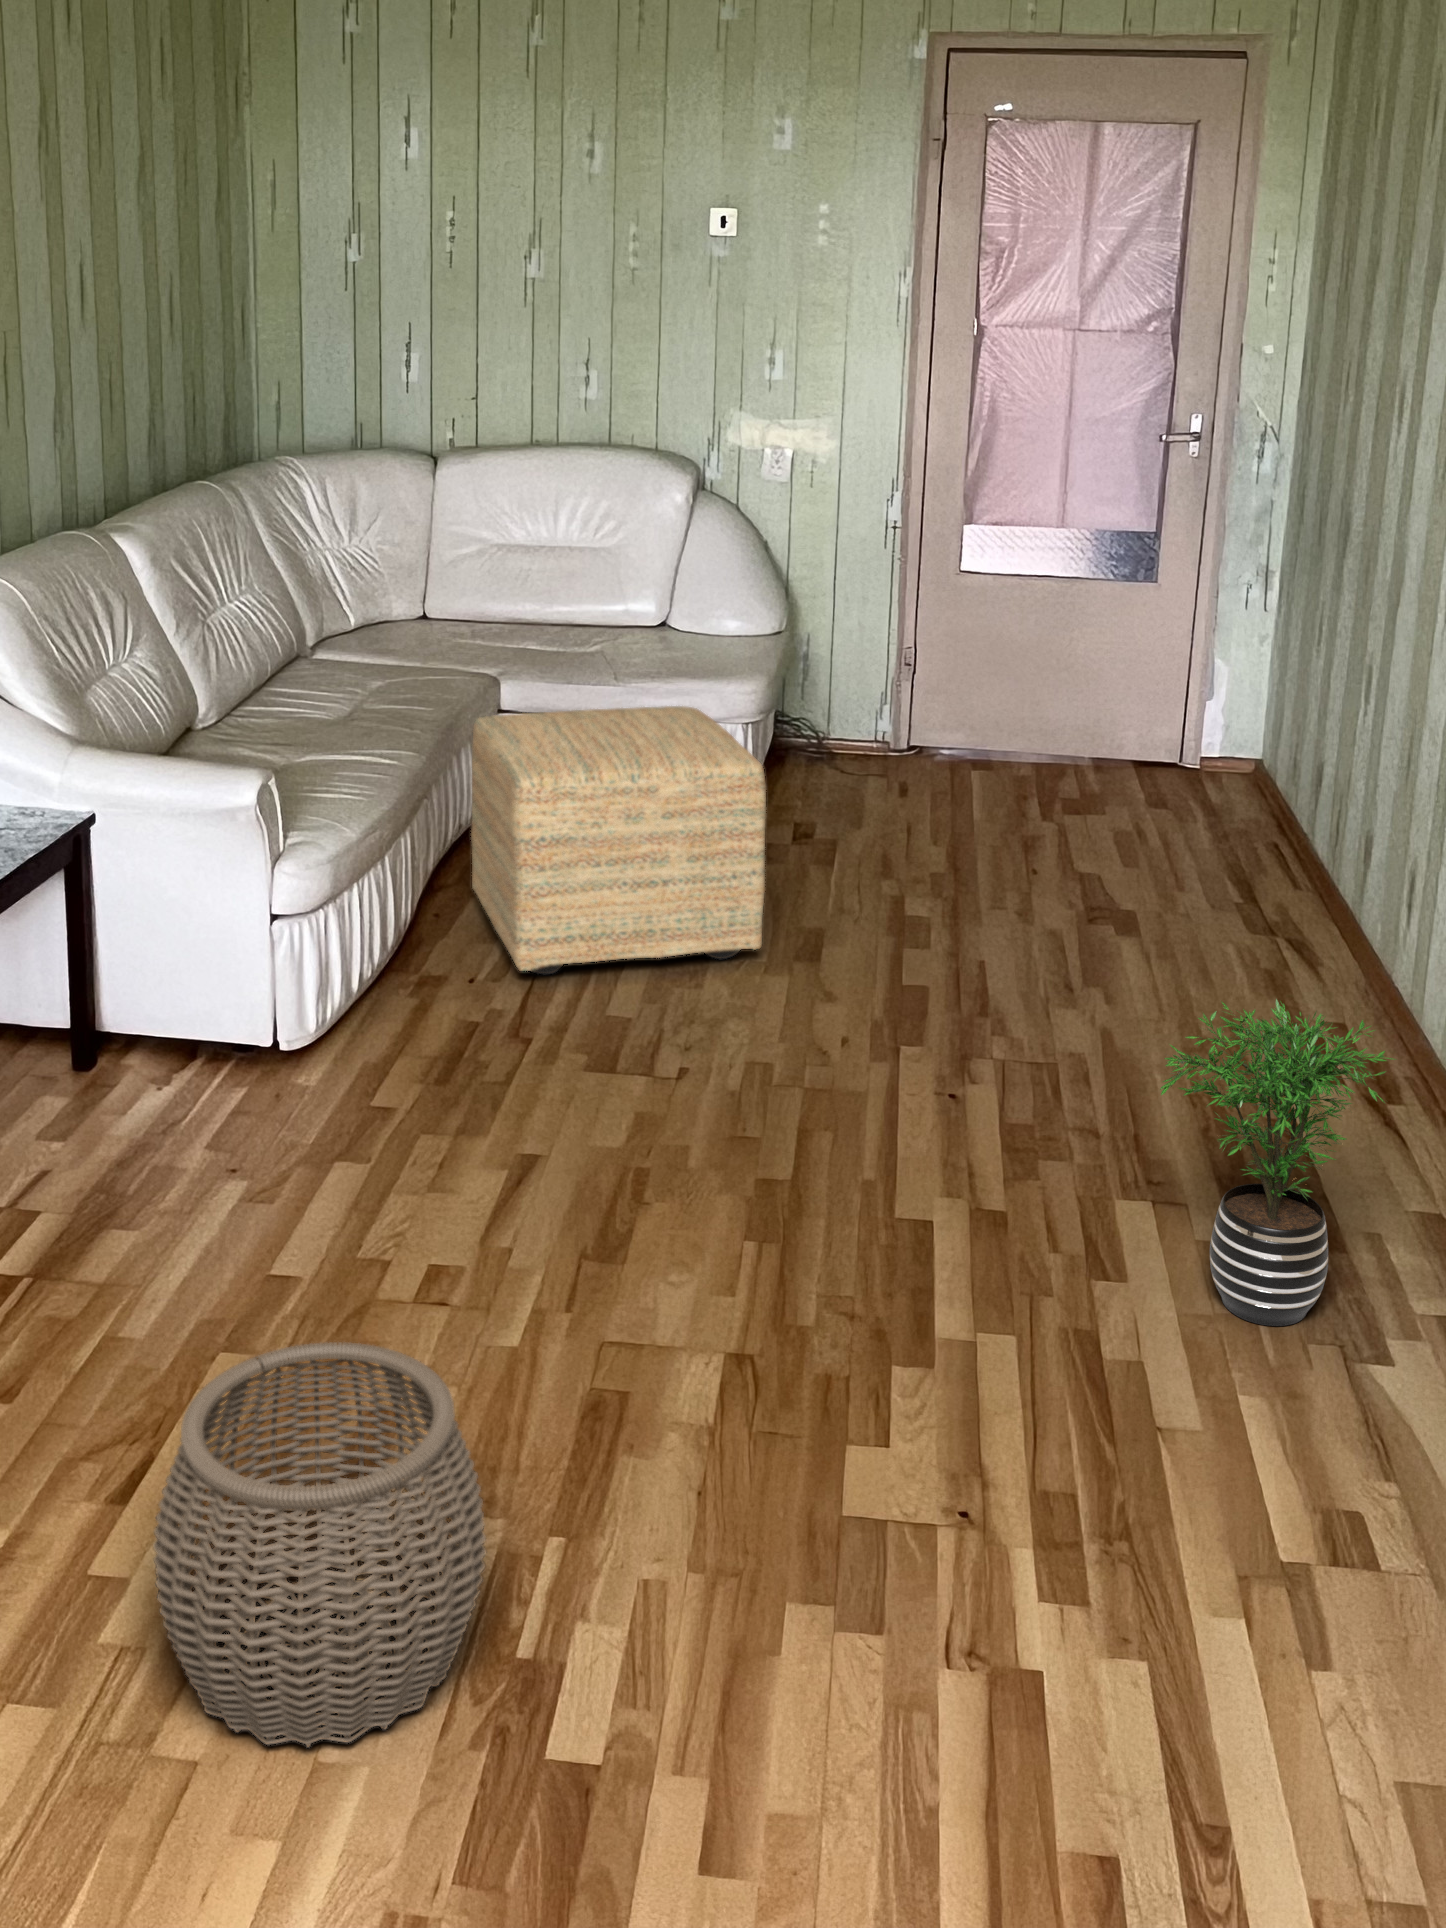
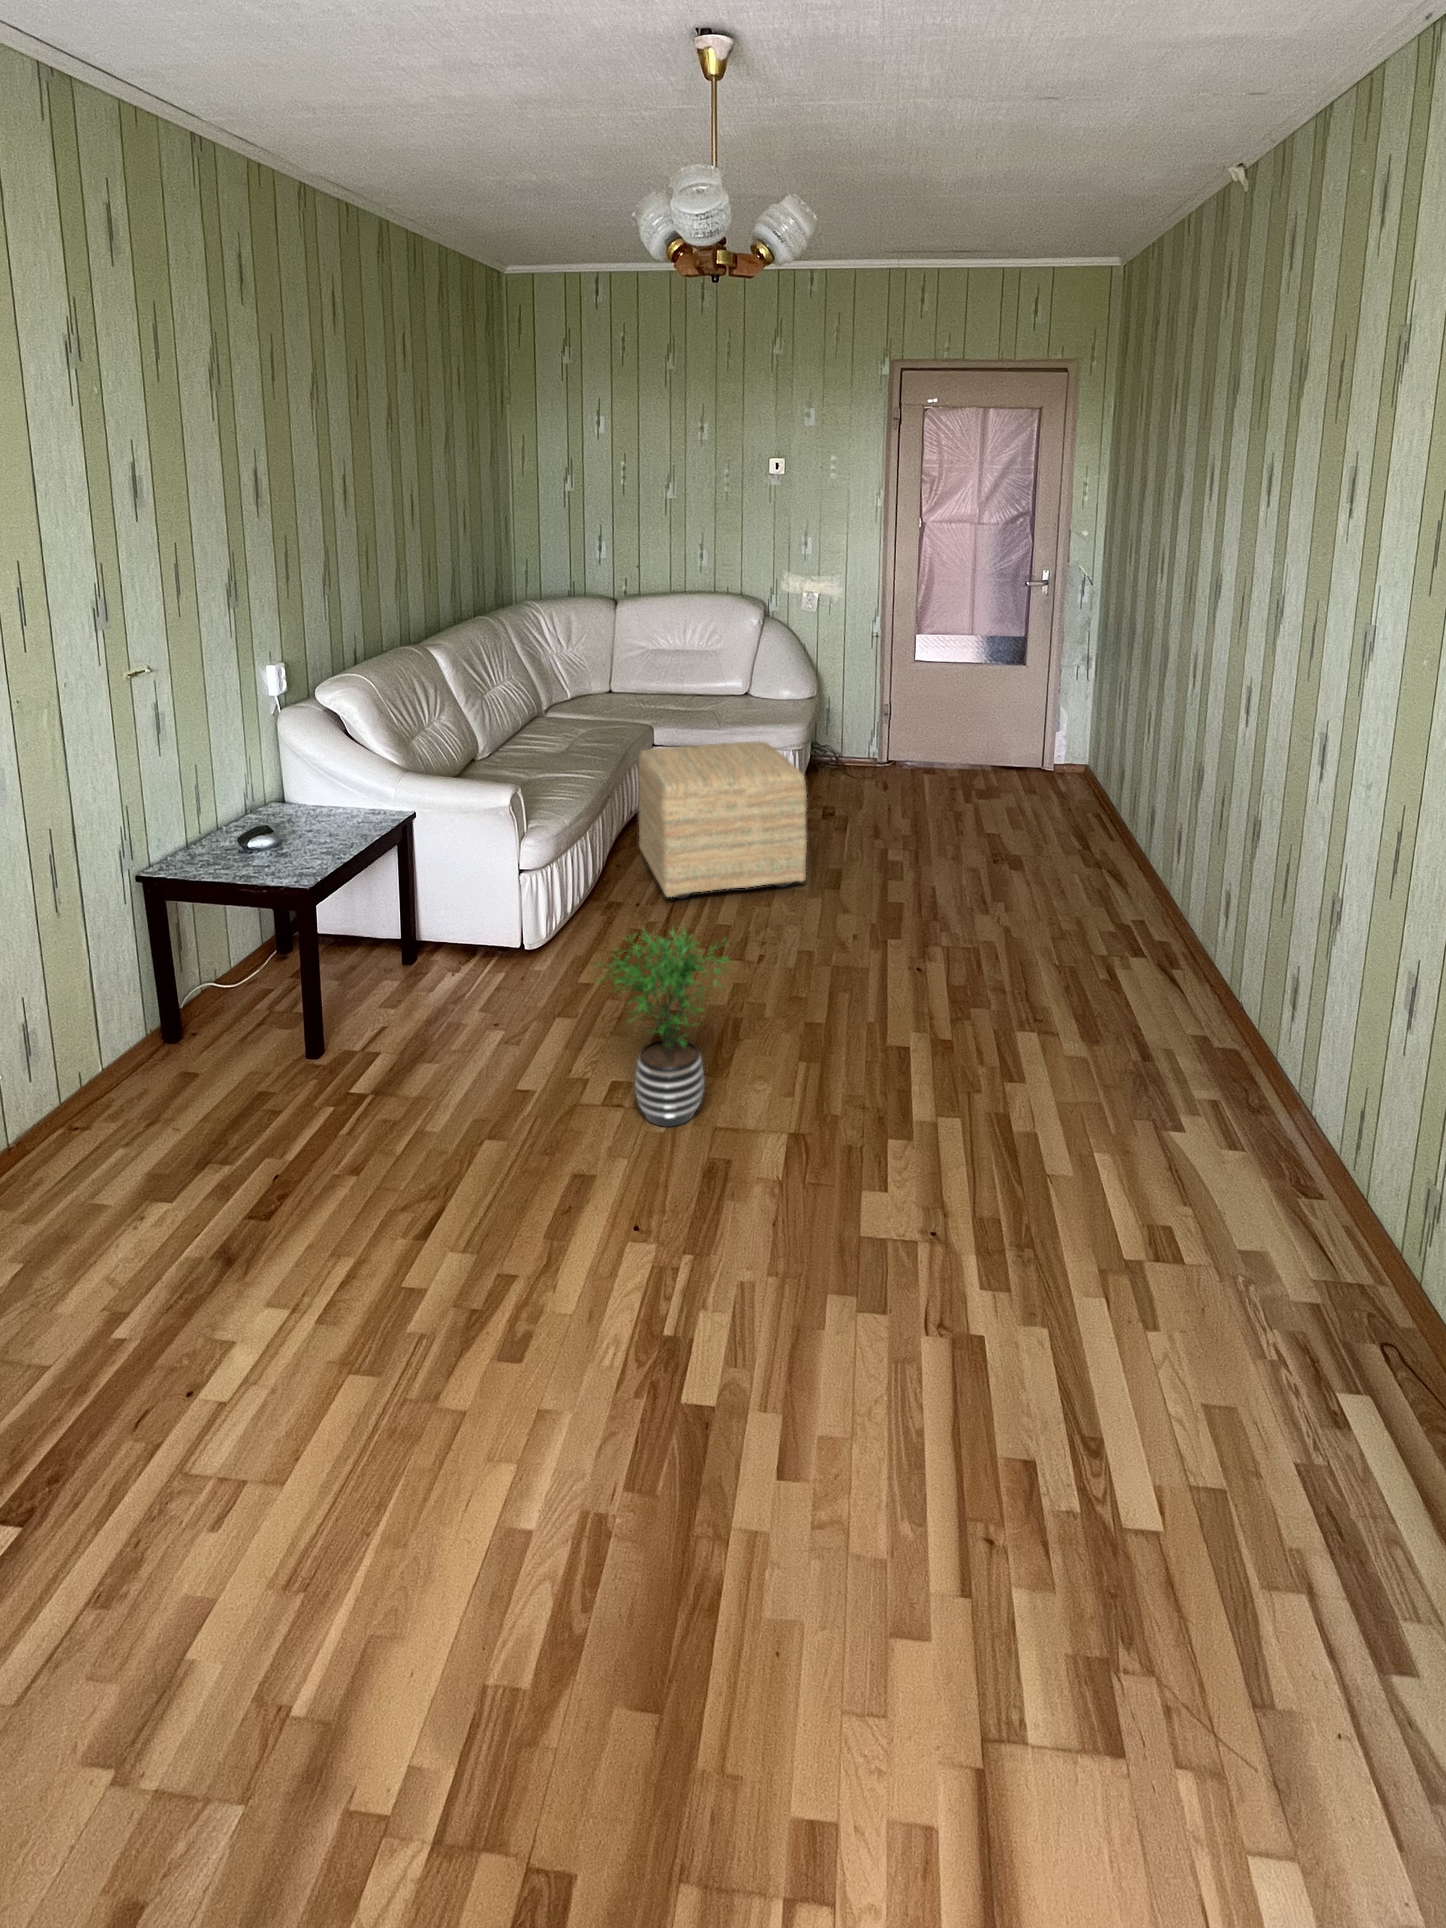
potted plant: present [1160,999,1396,1326] -> present [598,926,728,1127]
woven basket: present [153,1342,486,1747] -> none [438,1141,643,1404]

